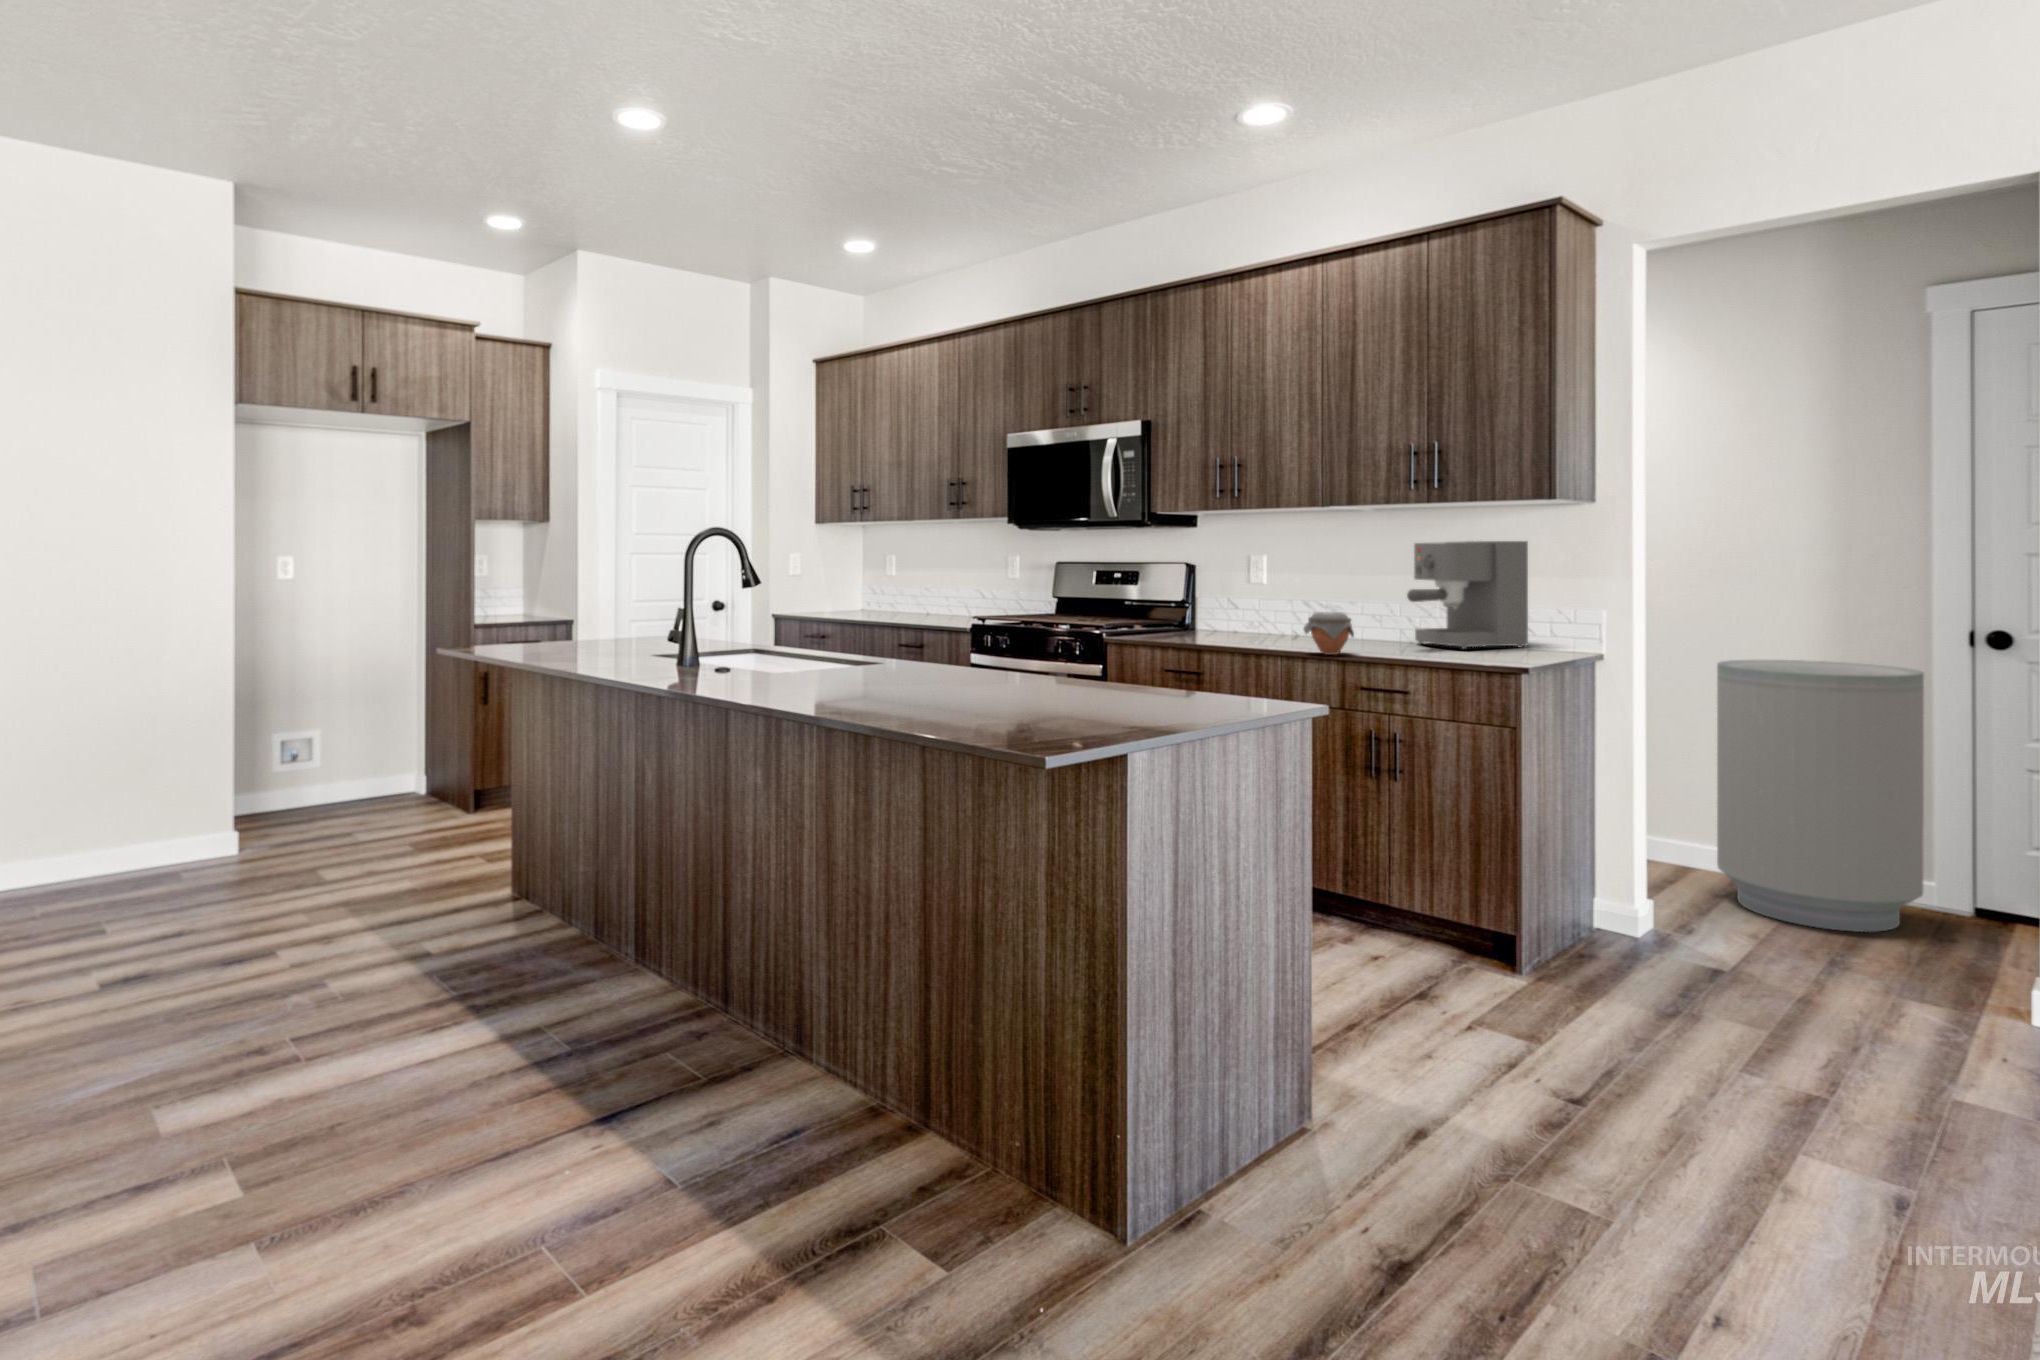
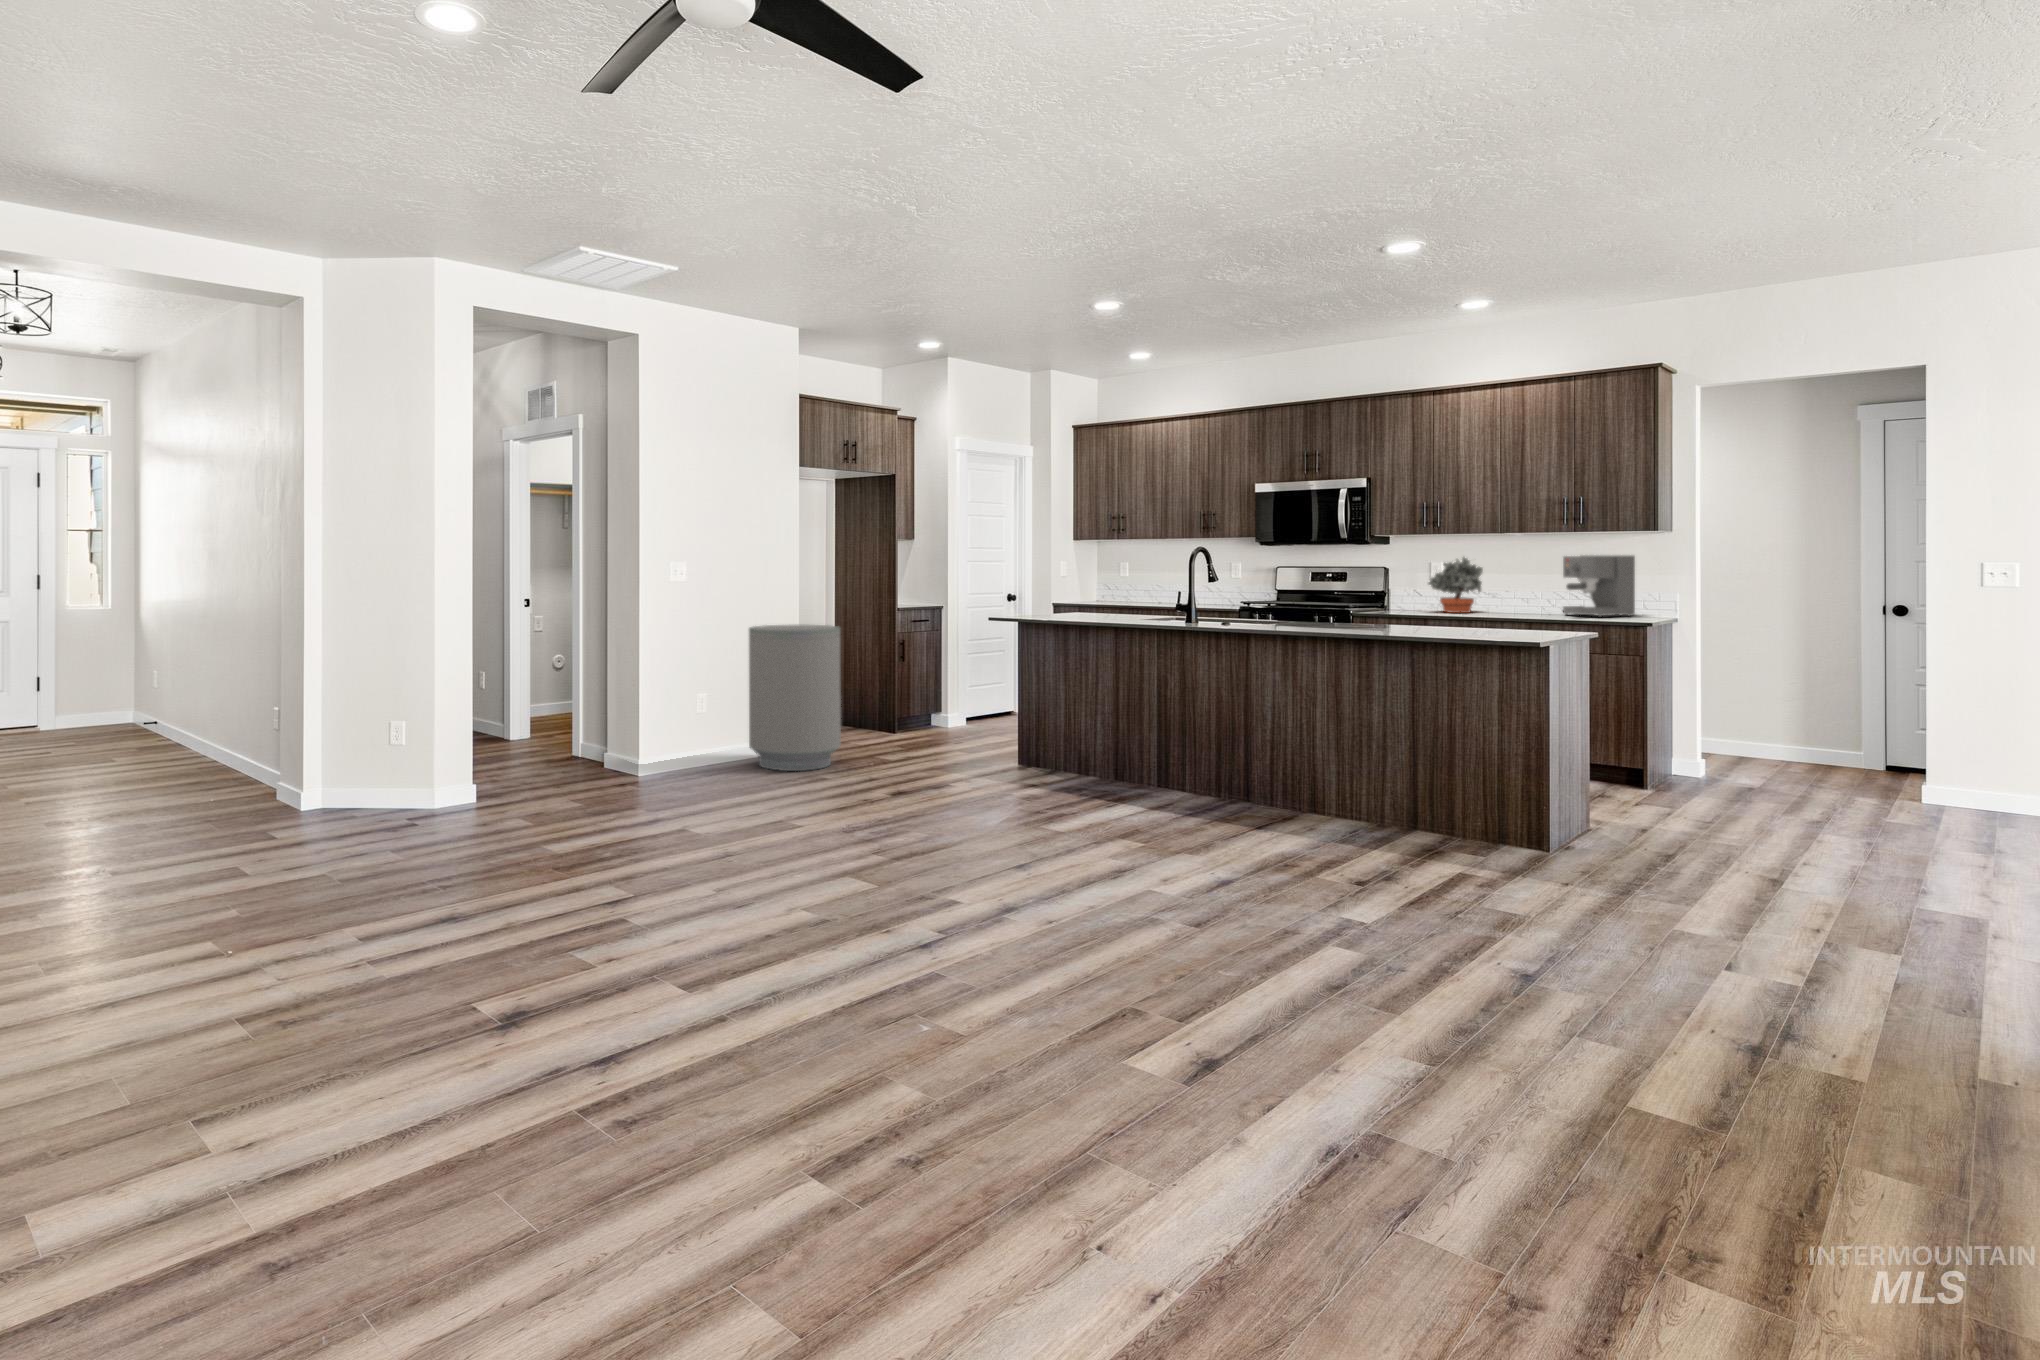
potted plant: none [1219,543,1306,638] -> present [1428,557,1483,613]
jar: present [1304,612,1354,655] -> none [1506,596,1538,620]
trash can: present [1717,660,1924,932] -> present [749,625,841,771]

